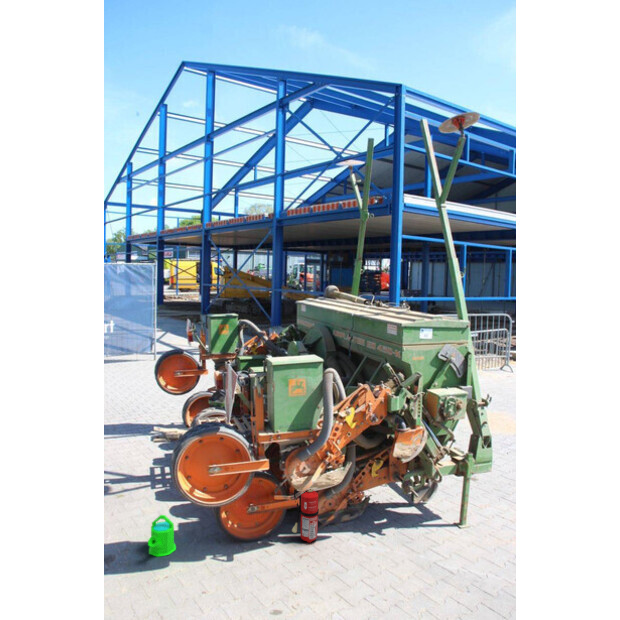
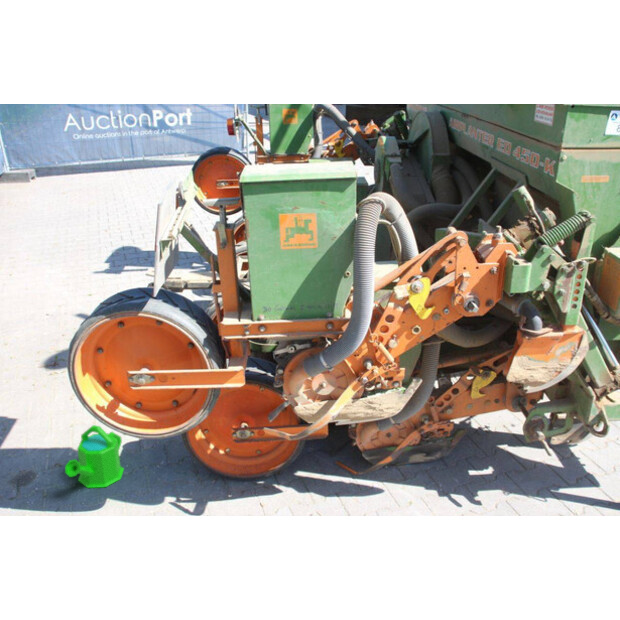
fire extinguisher: present [292,489,319,543] -> none [312,389,370,498]

